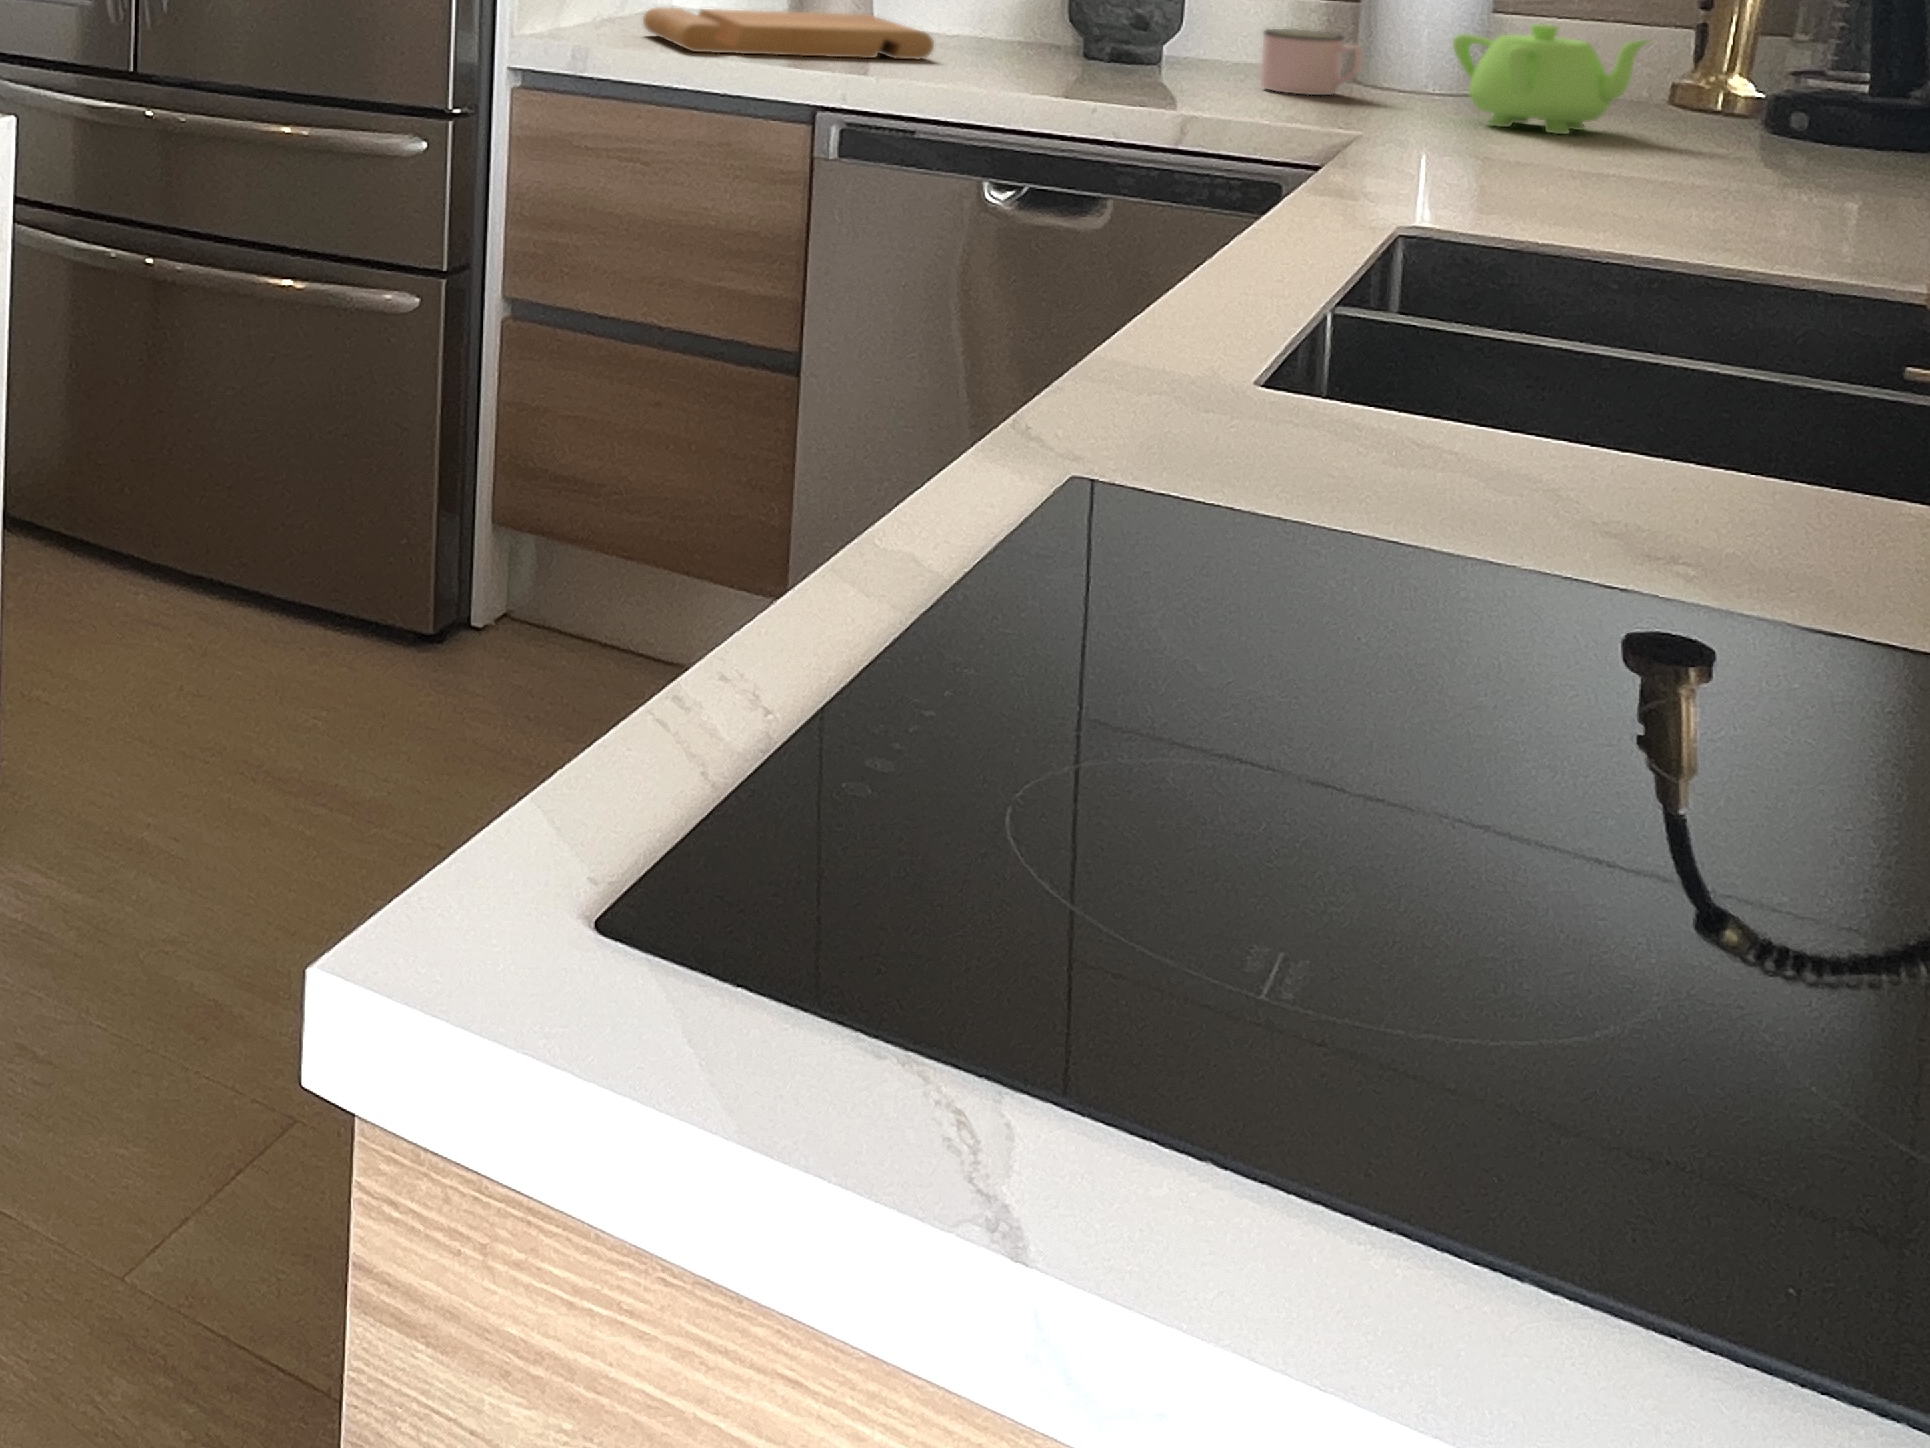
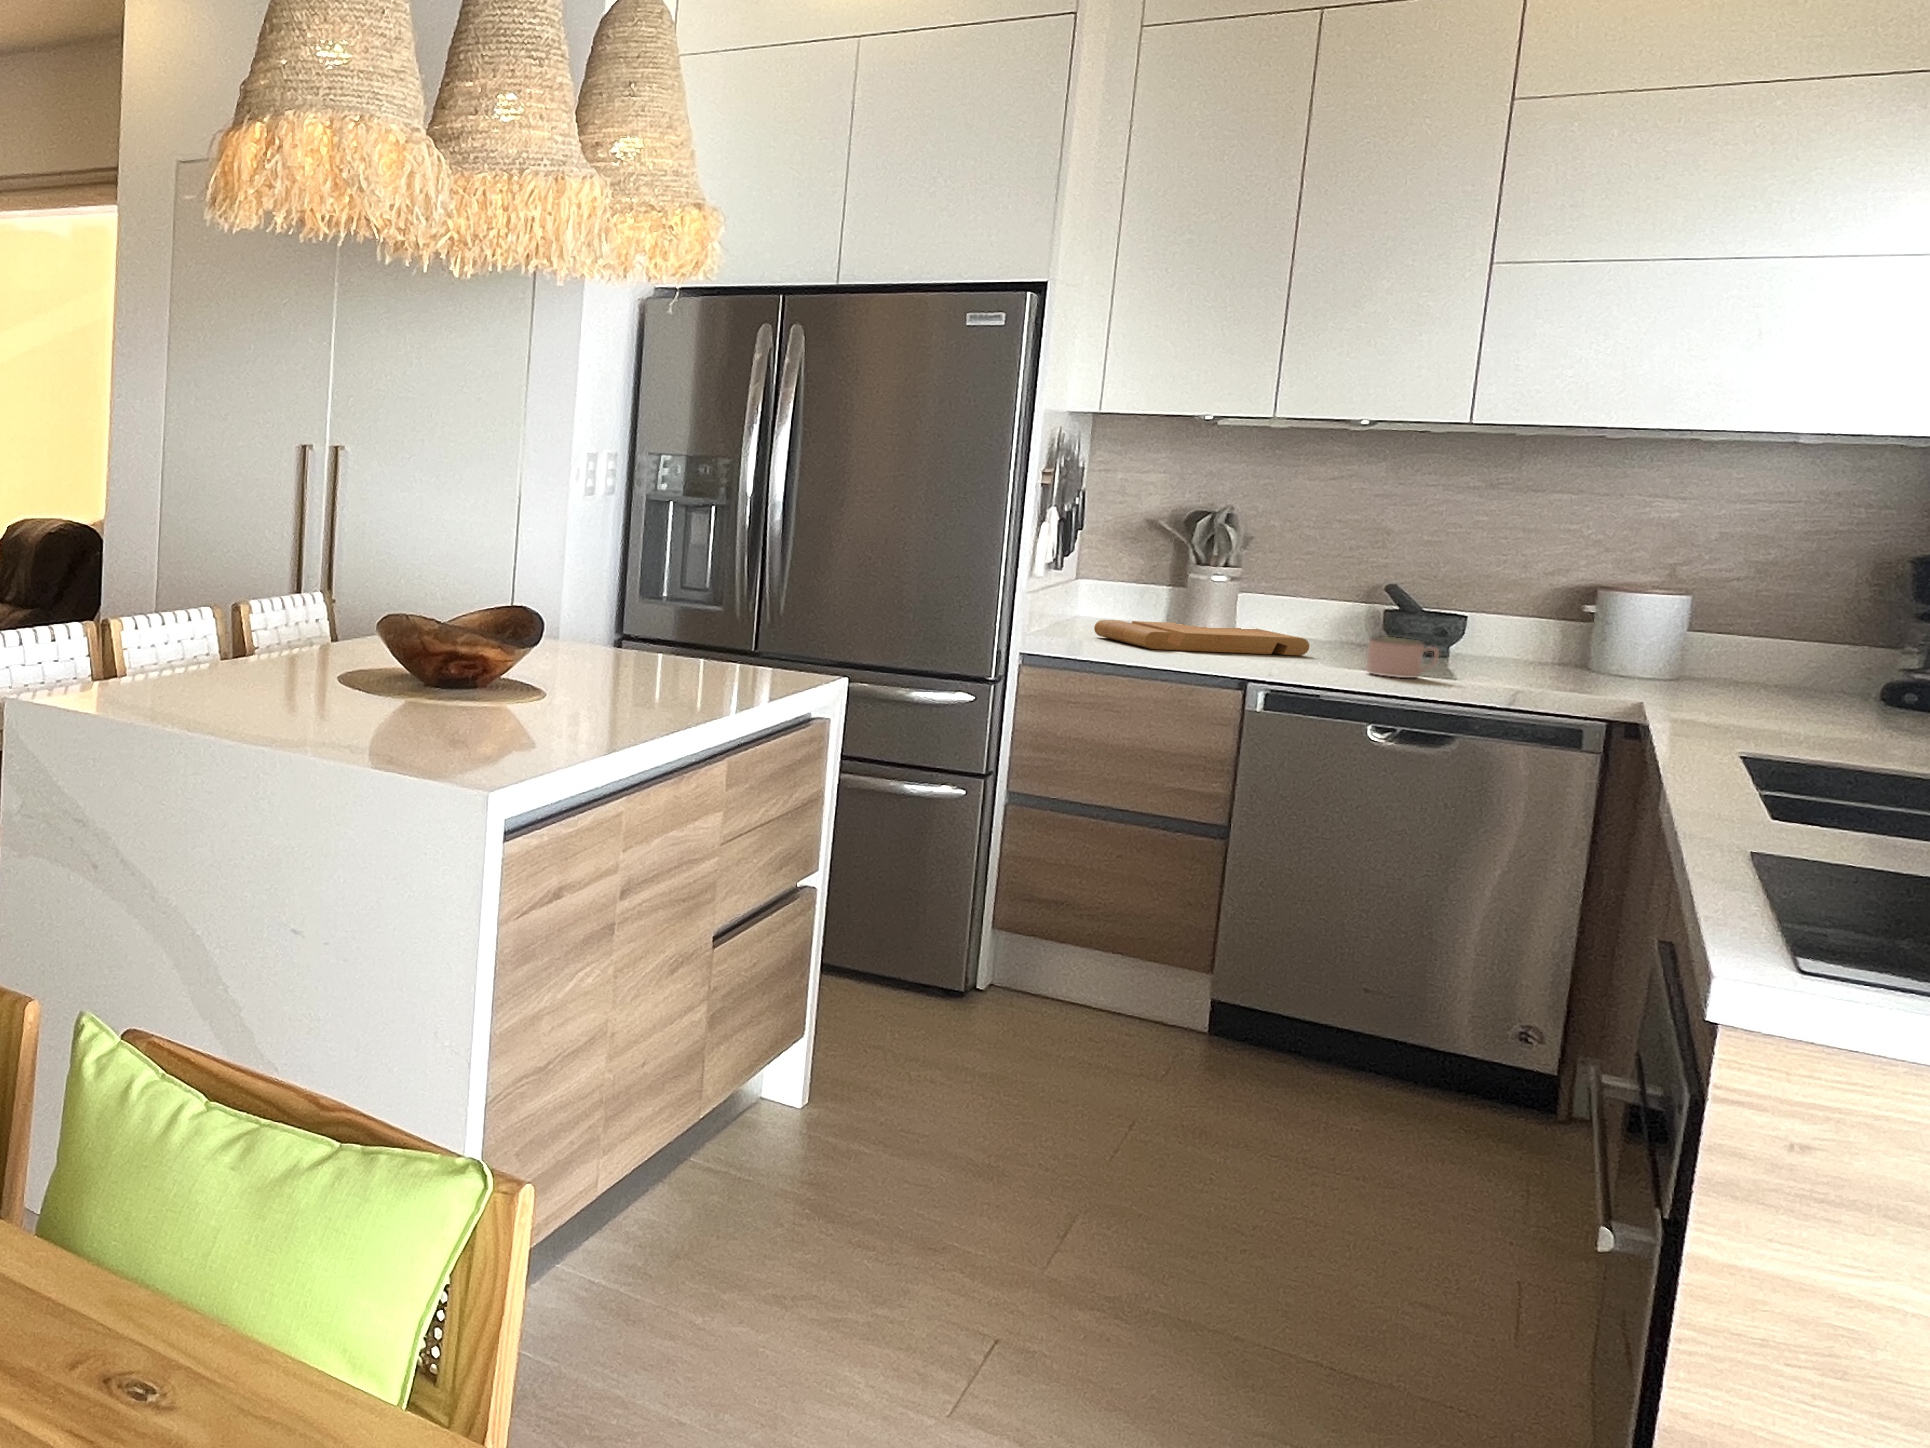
teapot: present [1453,24,1648,134] -> none [1695,641,1841,708]
mug: present [1260,29,1363,95] -> present [1366,636,1439,678]

